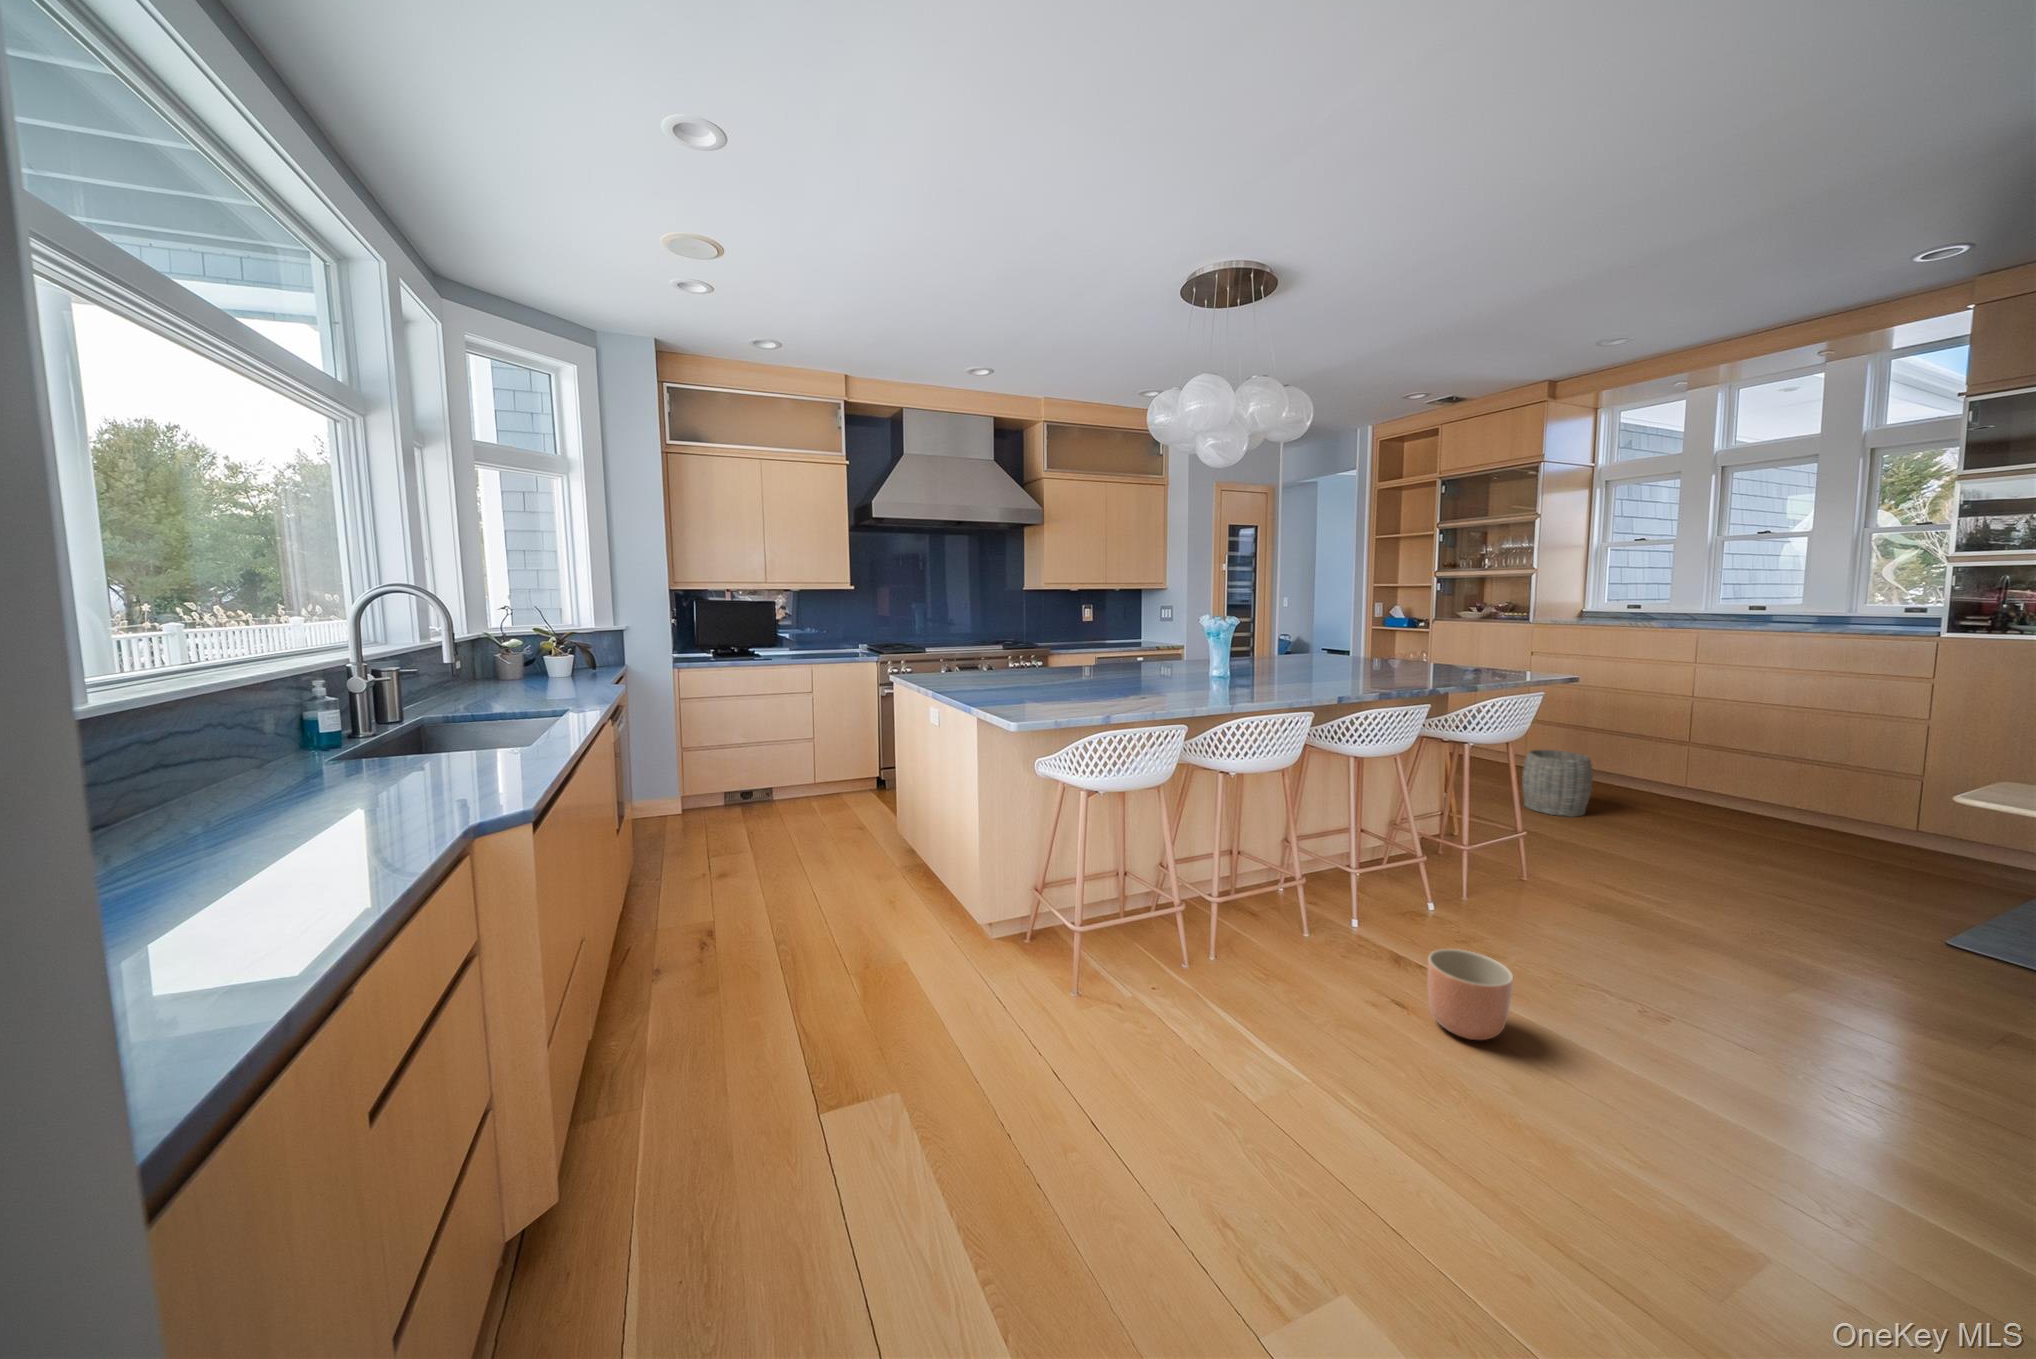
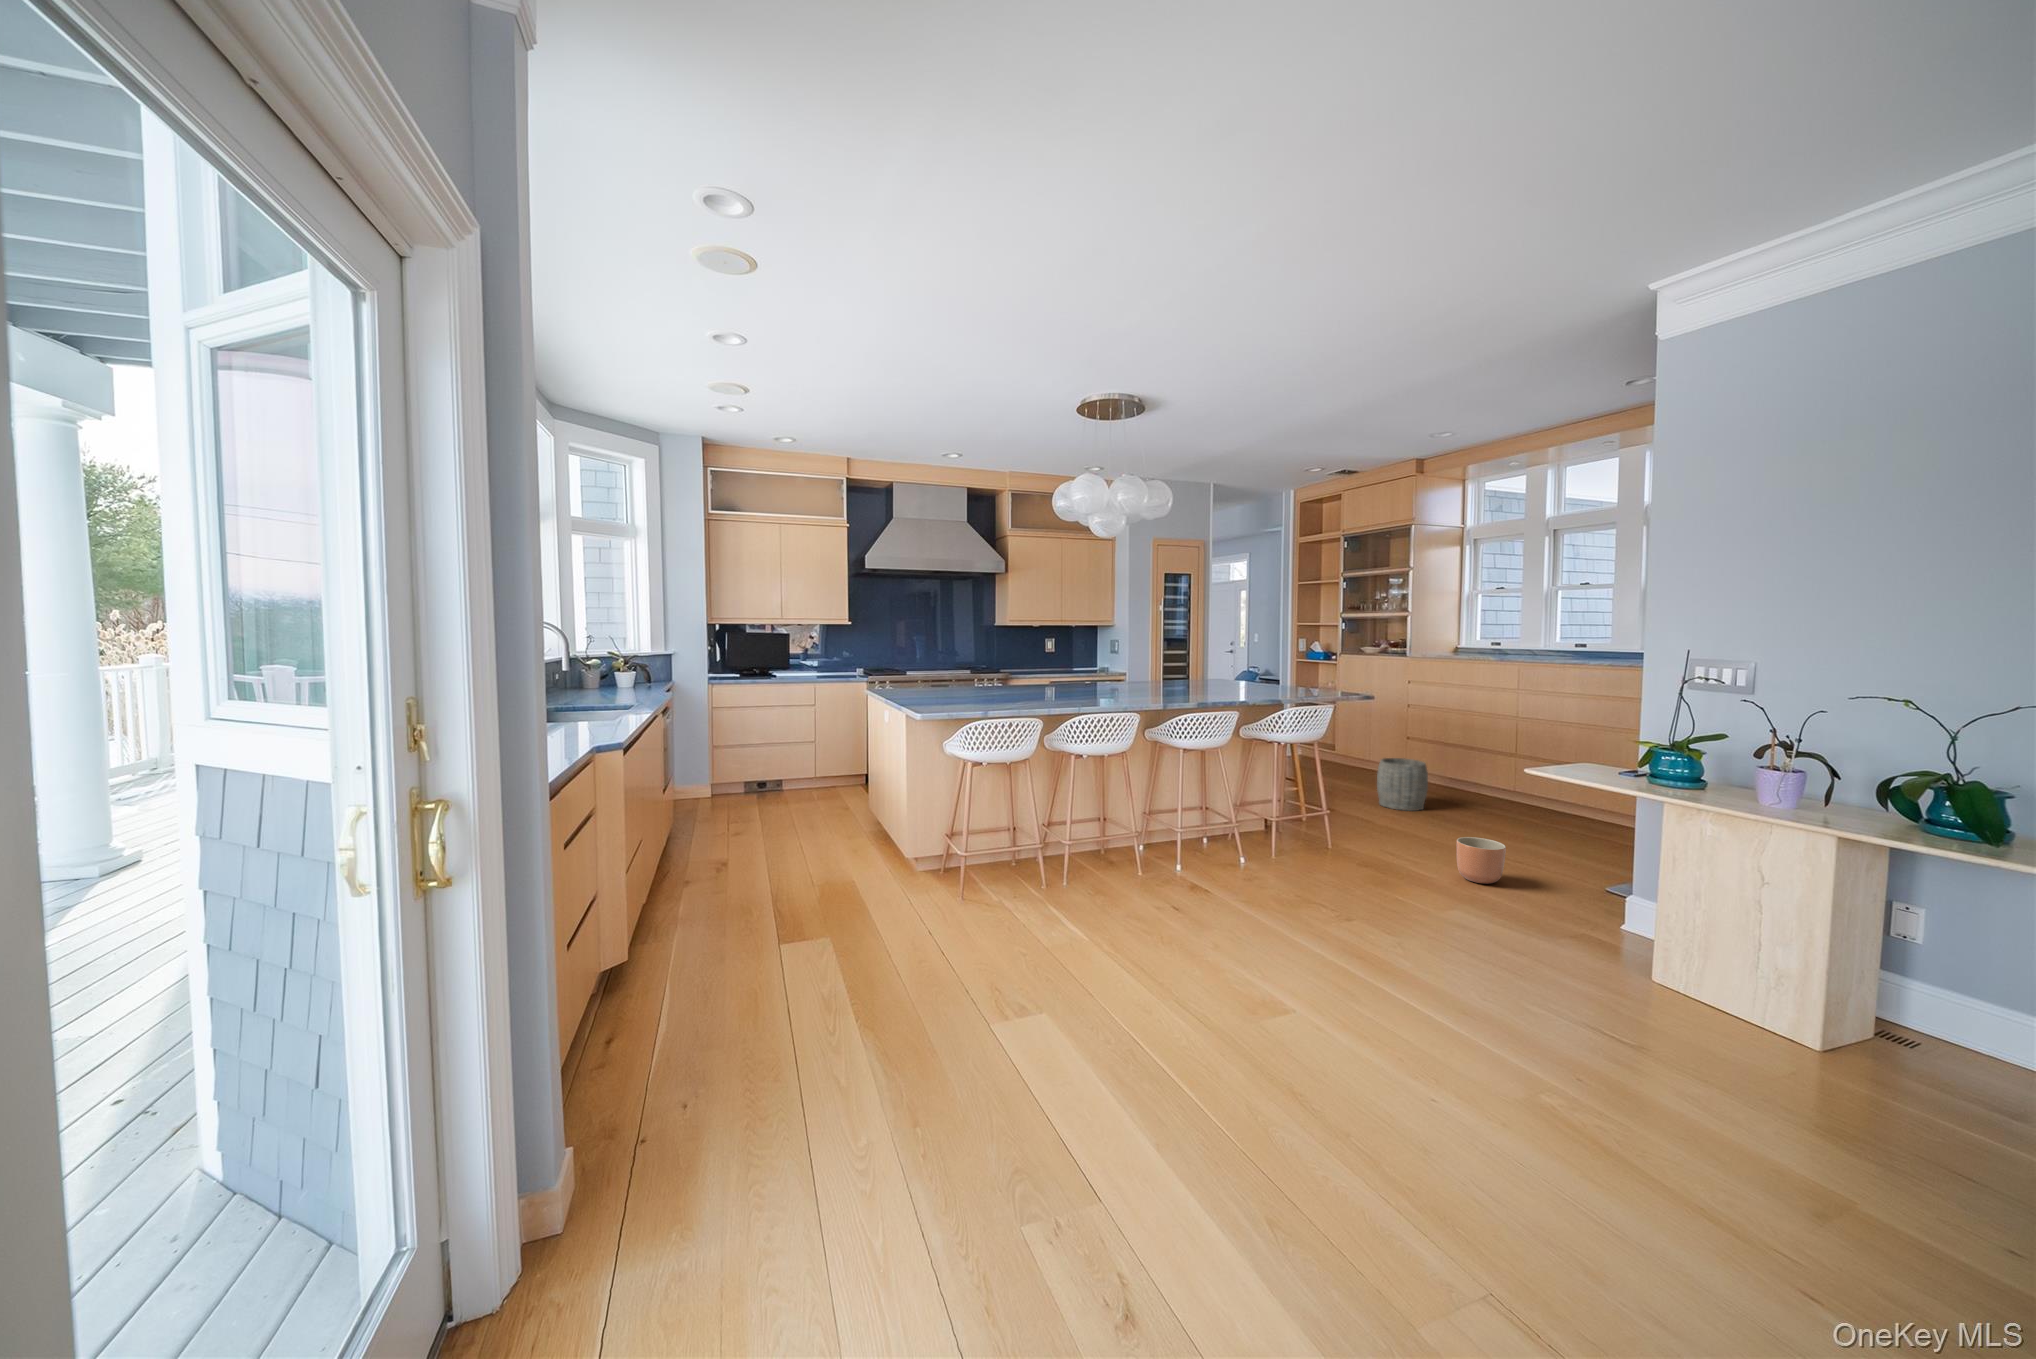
planter: present [1428,949,1513,1040] -> present [1456,837,1506,884]

